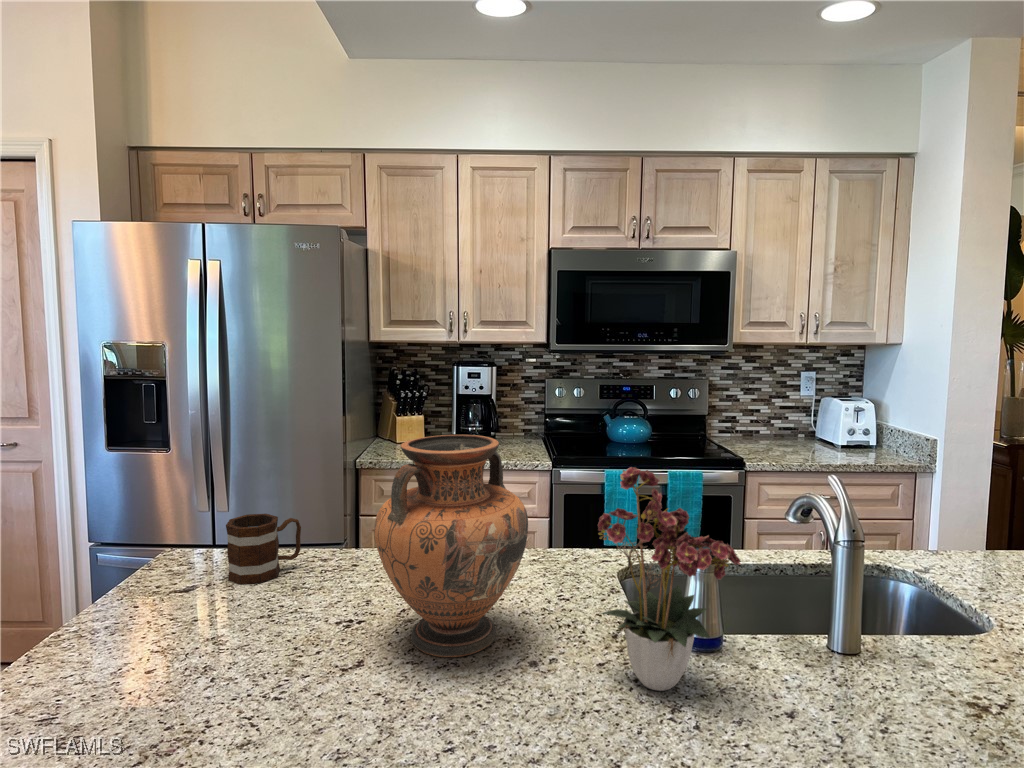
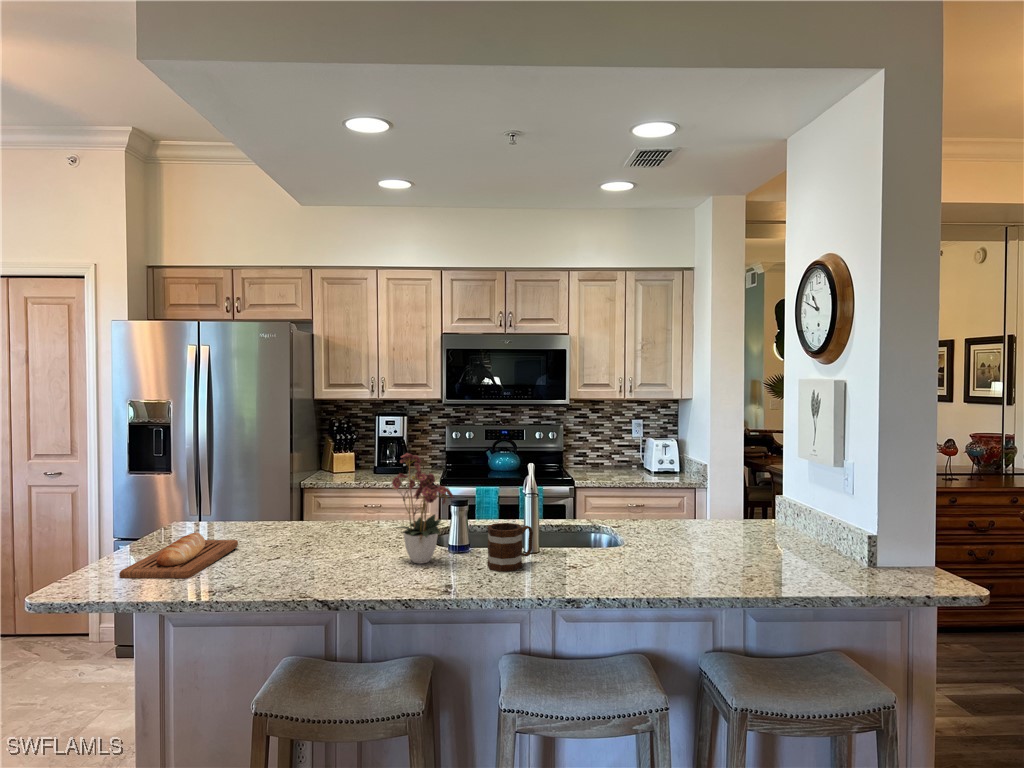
vase: present [375,435,528,657] -> none [283,443,365,556]
mug: present [226,514,301,584] -> present [487,523,533,572]
bread loaf: none [52,605,289,744] -> present [119,533,238,579]

